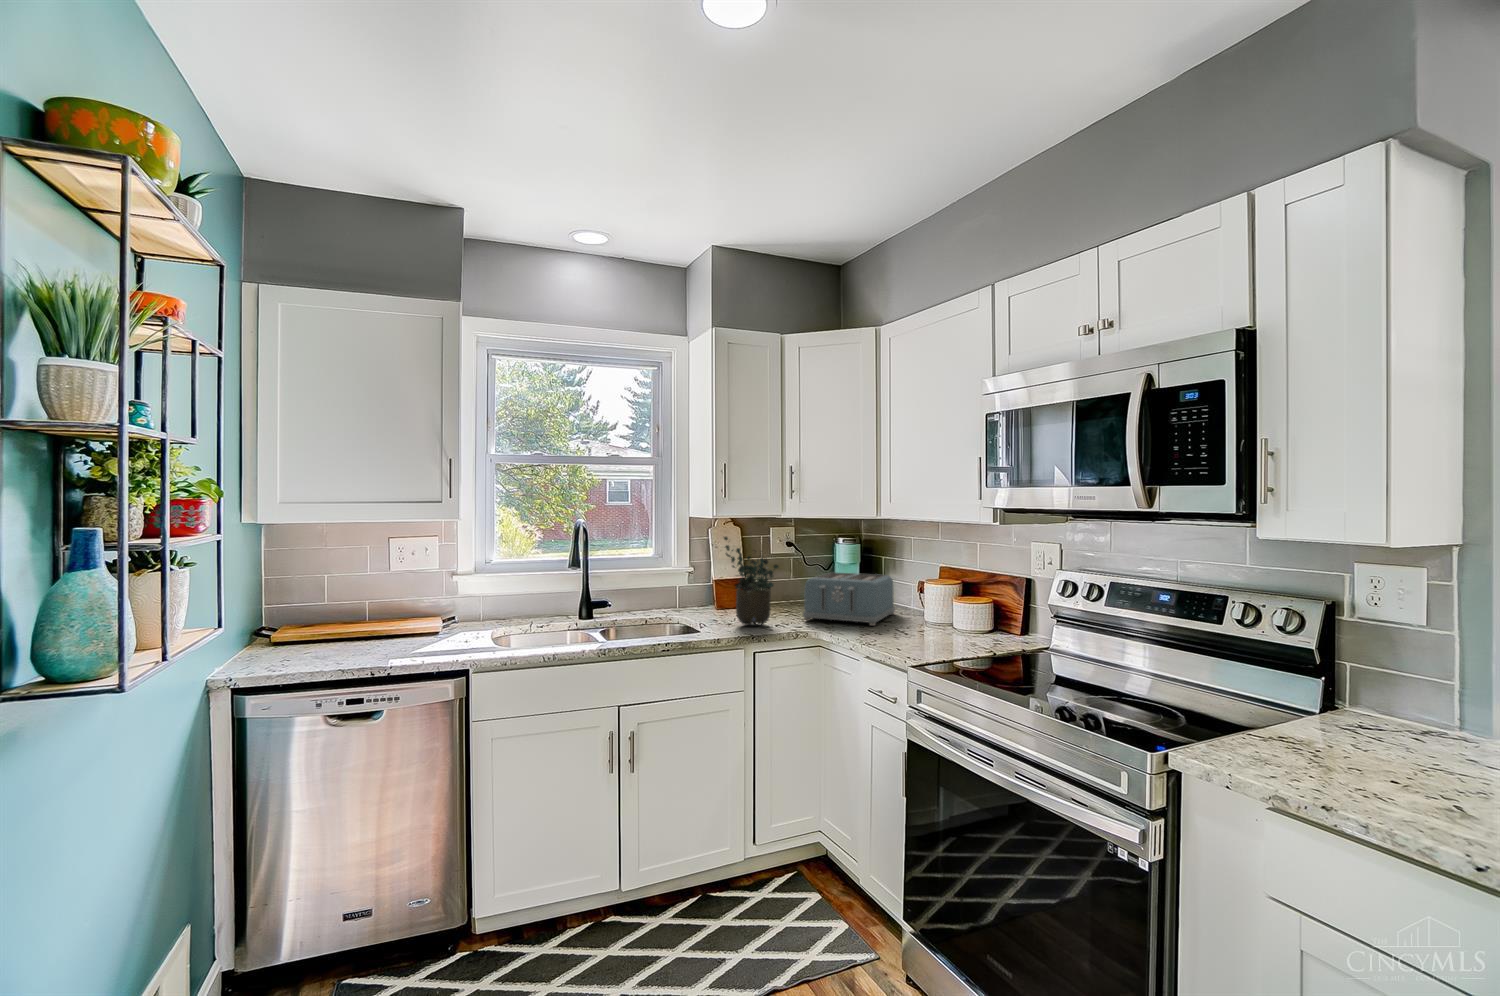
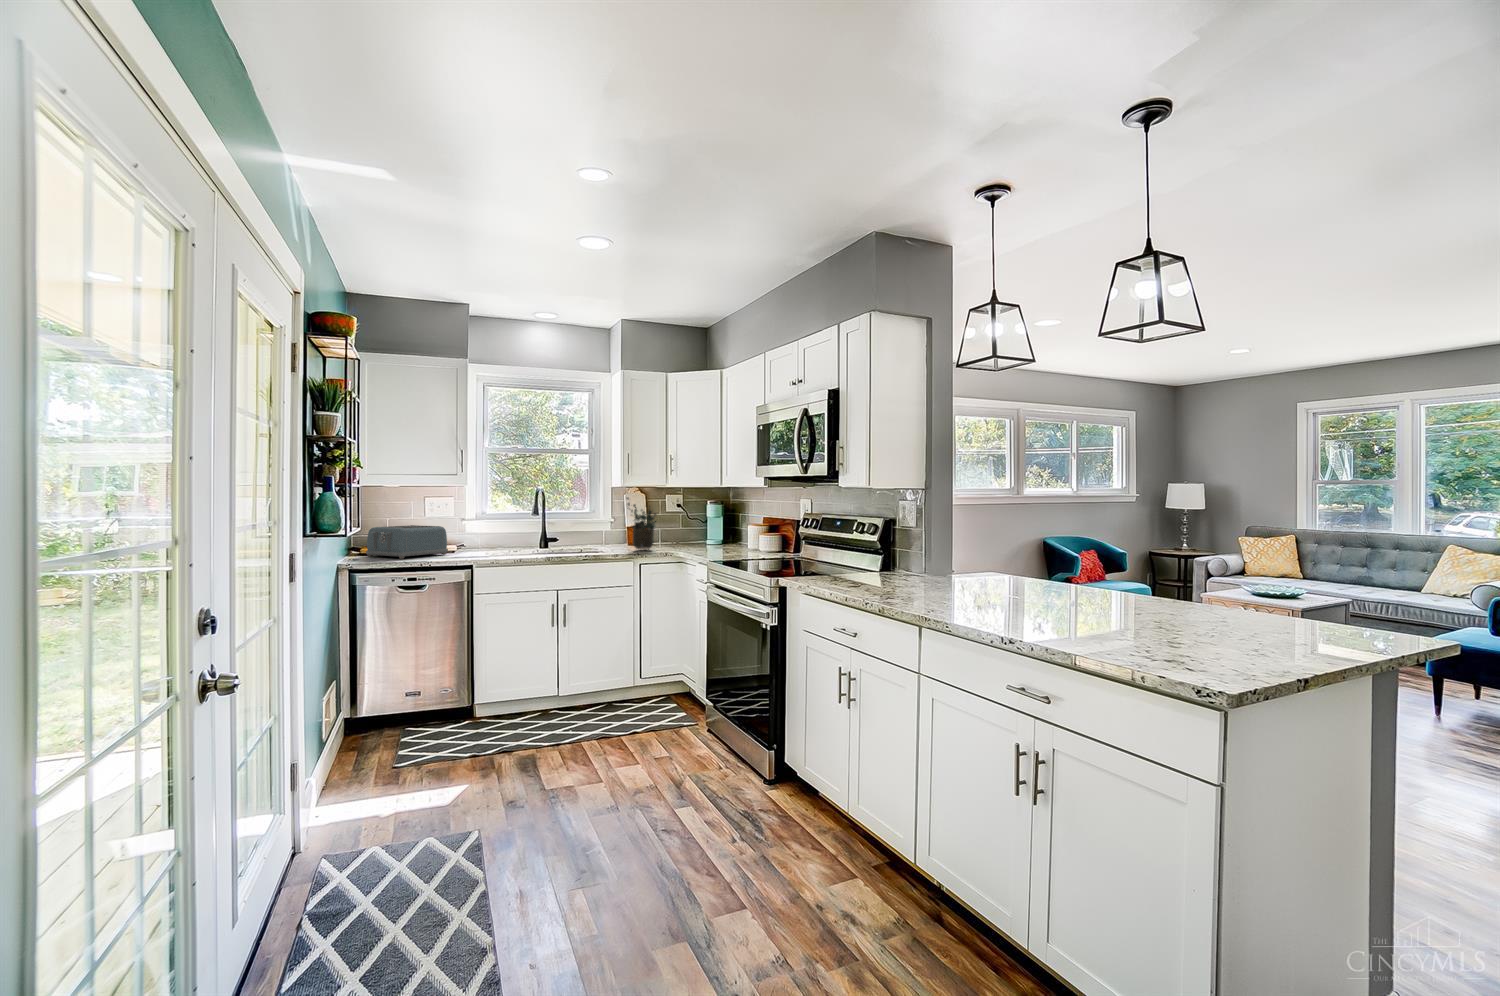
toaster: present [803,572,895,626] -> present [366,525,448,559]

